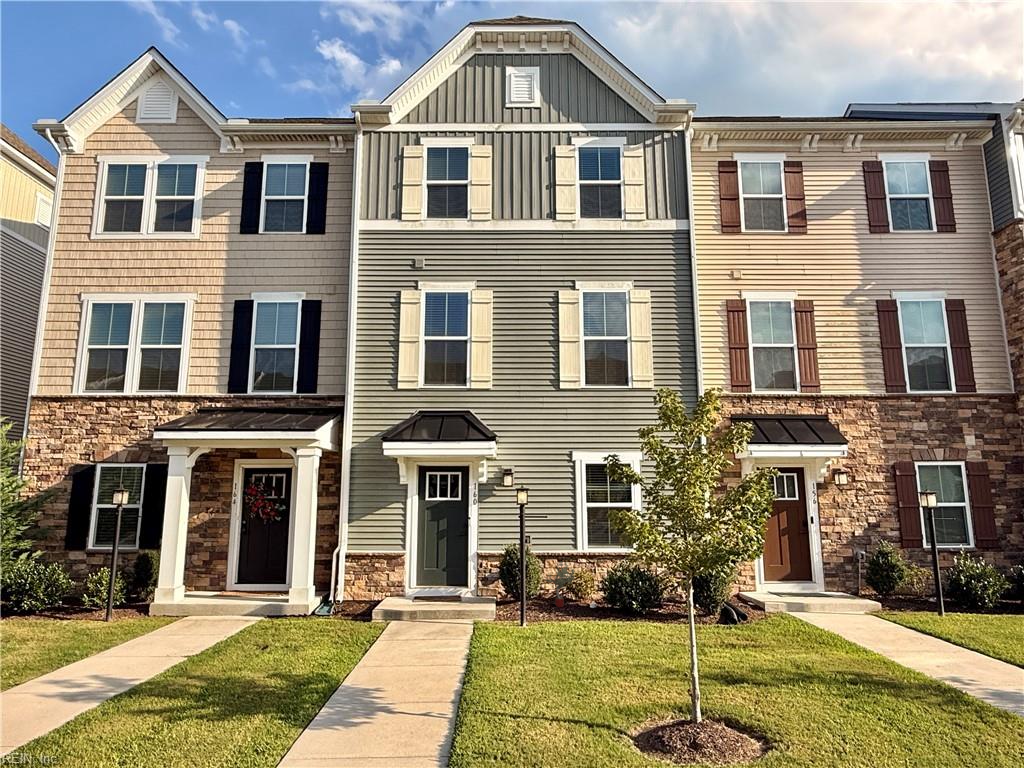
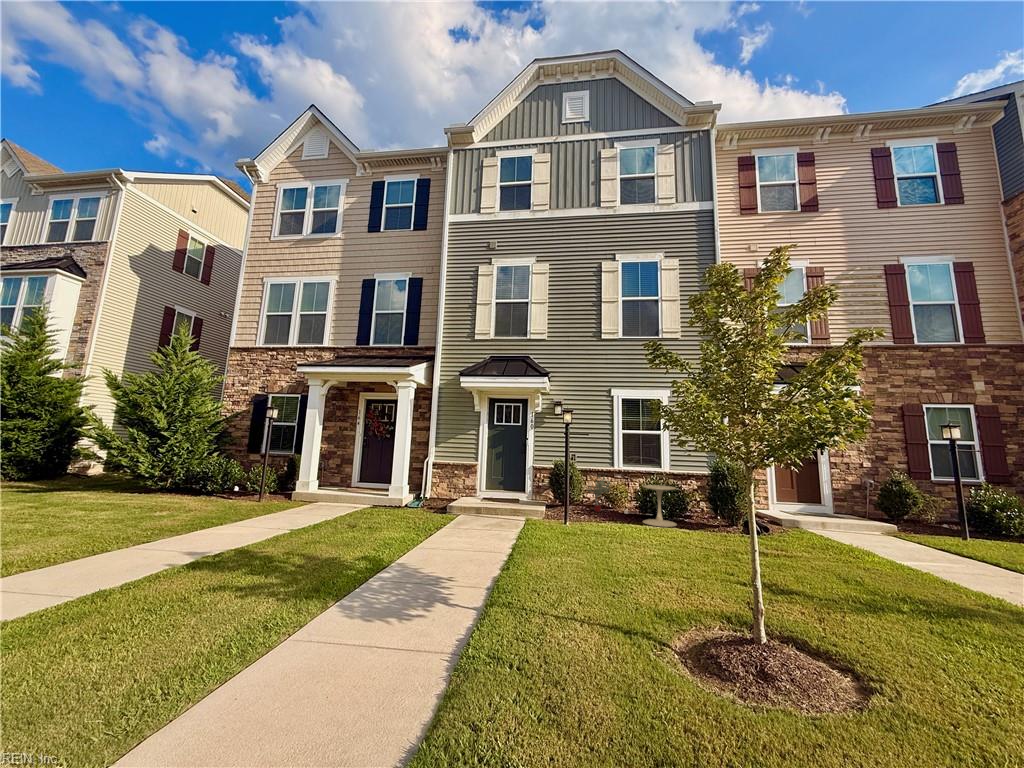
pedestal table: none [613,573,653,623] -> present [643,485,677,527]

